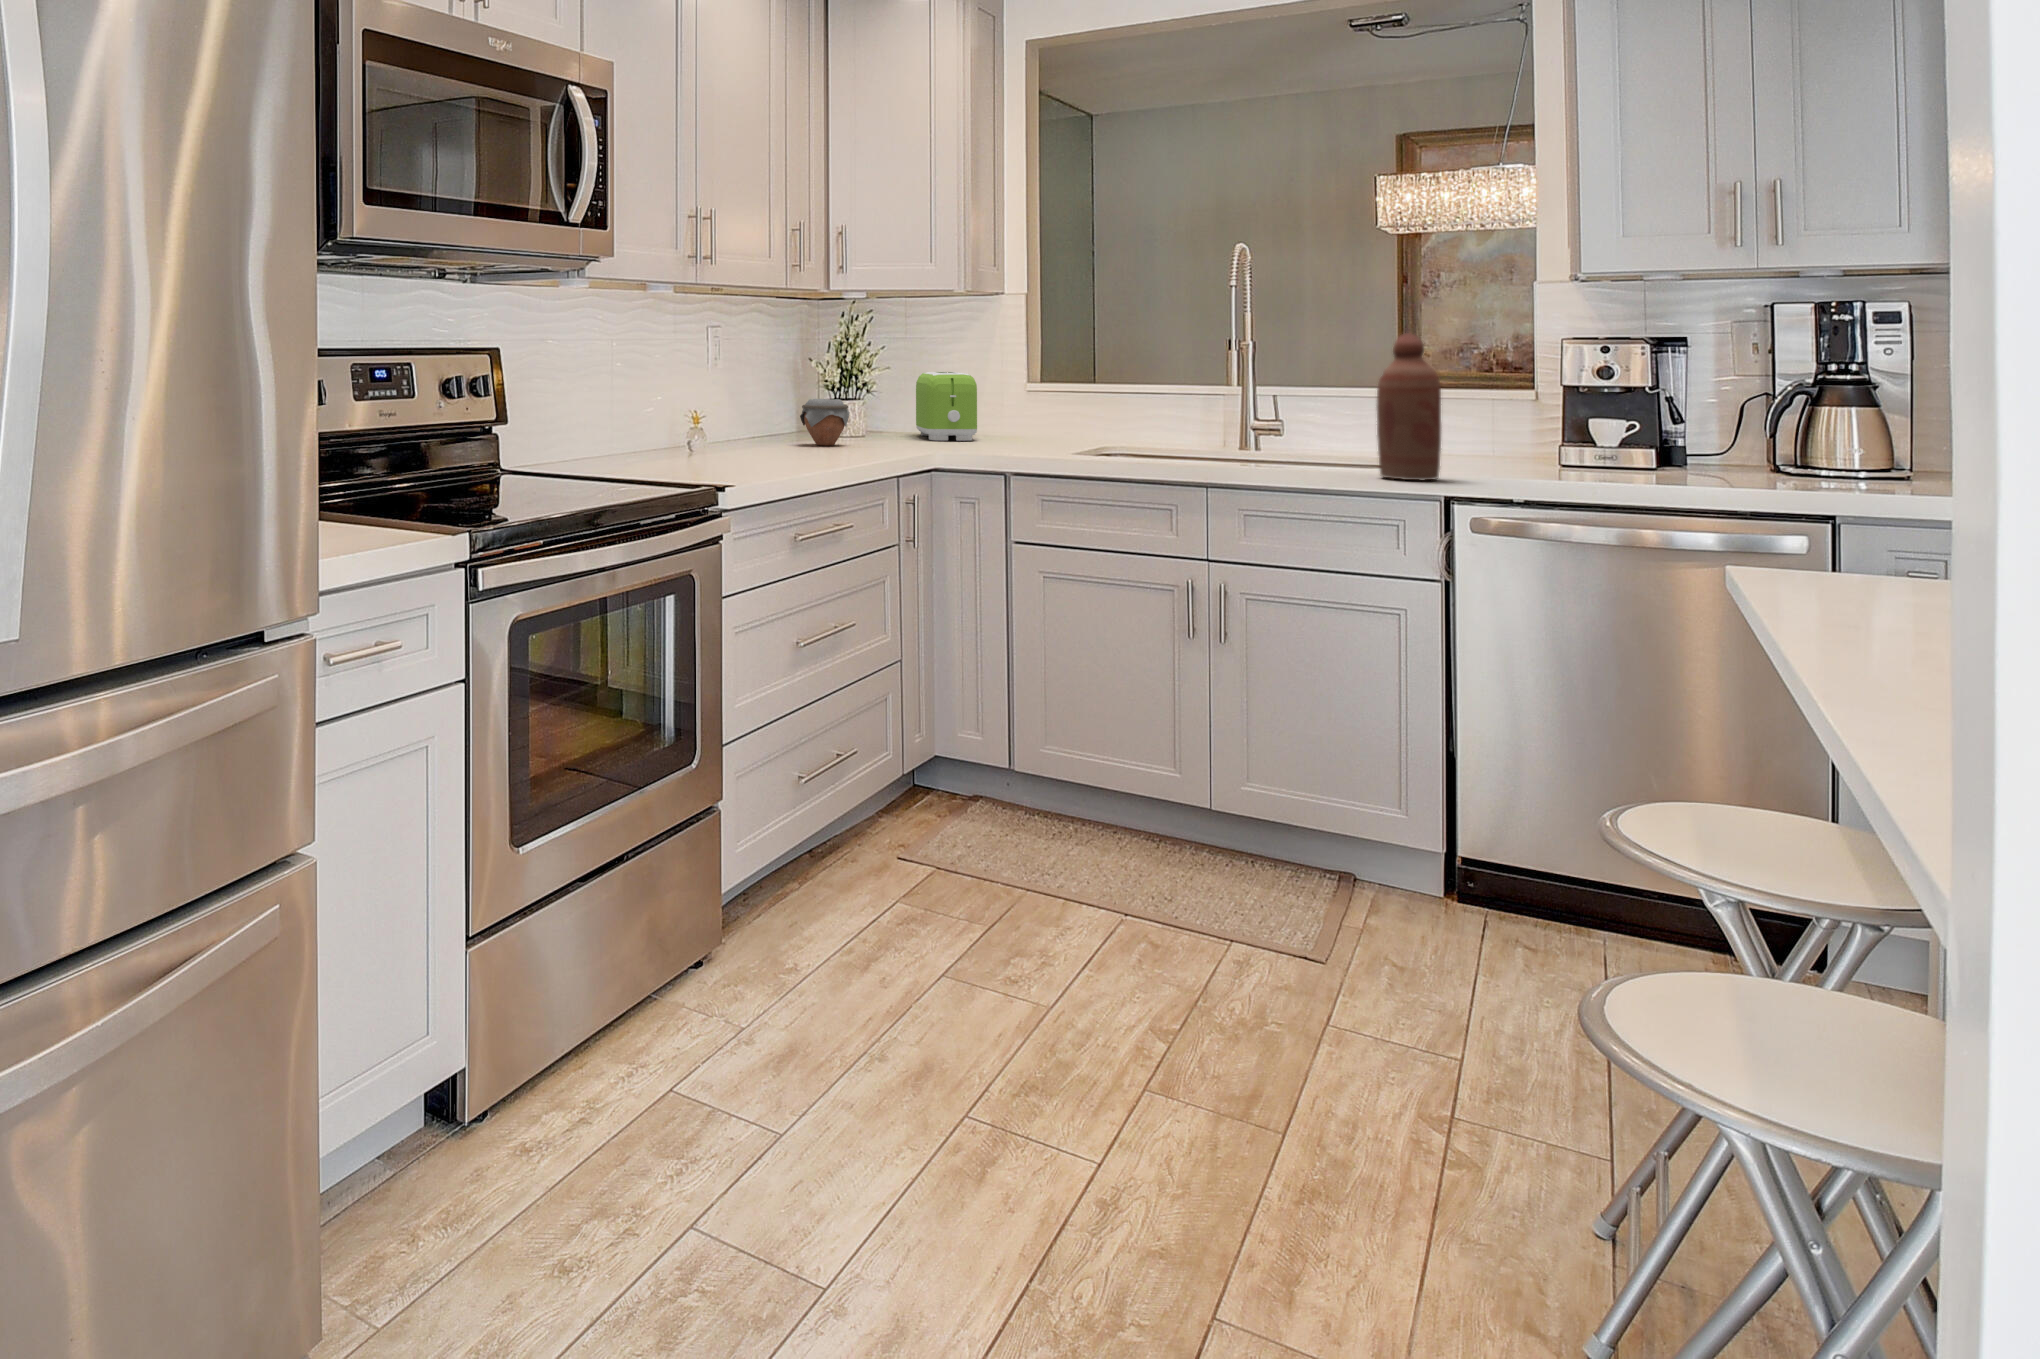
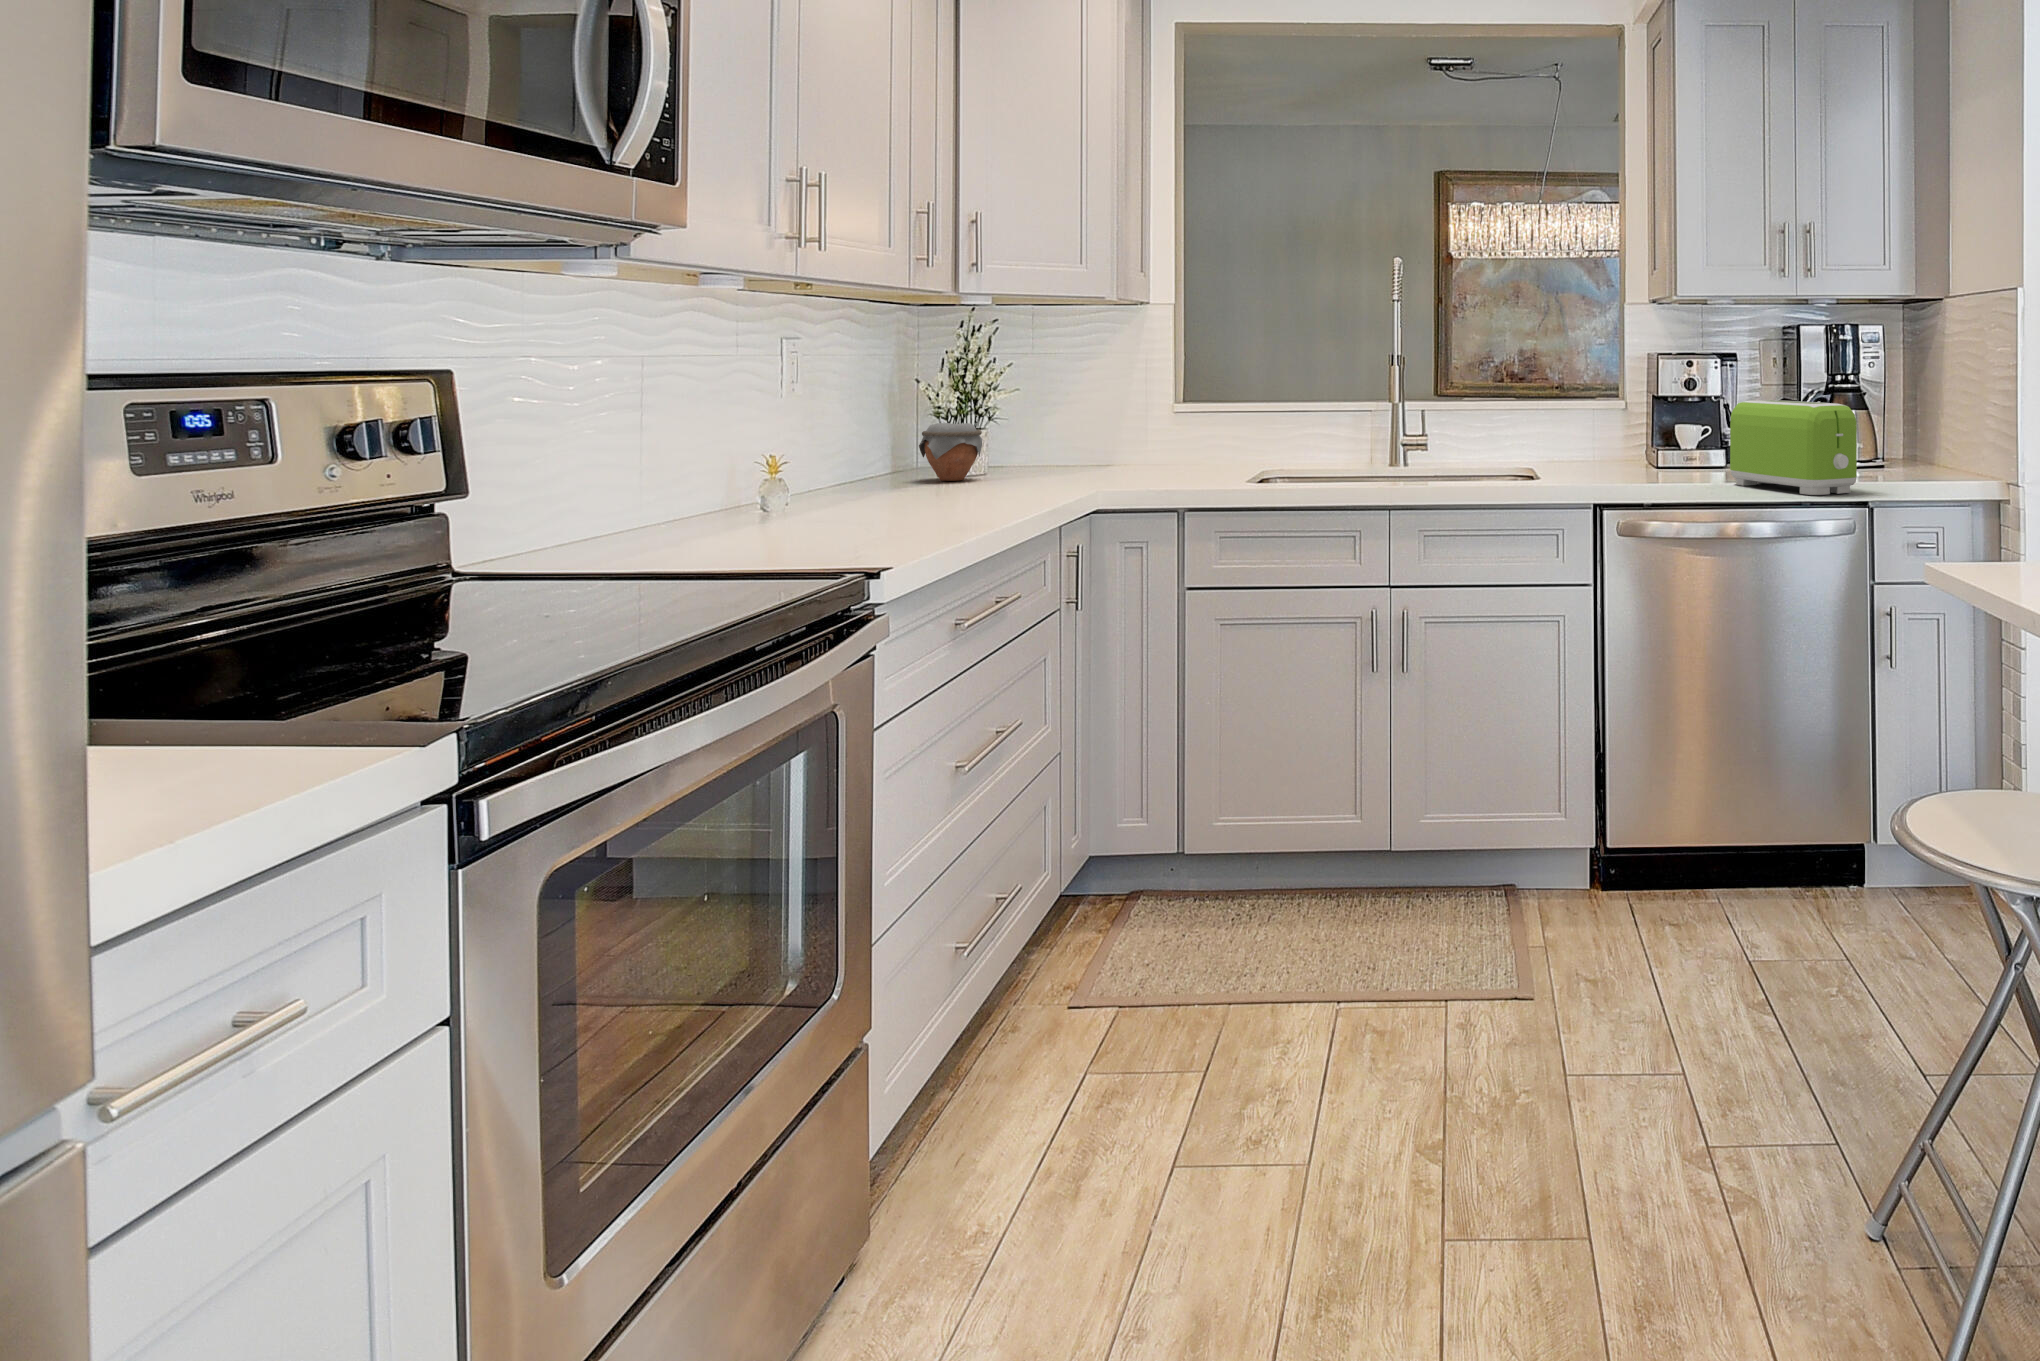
bottle: present [1377,333,1441,480] -> none [1548,351,1600,493]
toaster: present [916,372,977,441] -> present [1730,400,1857,495]

